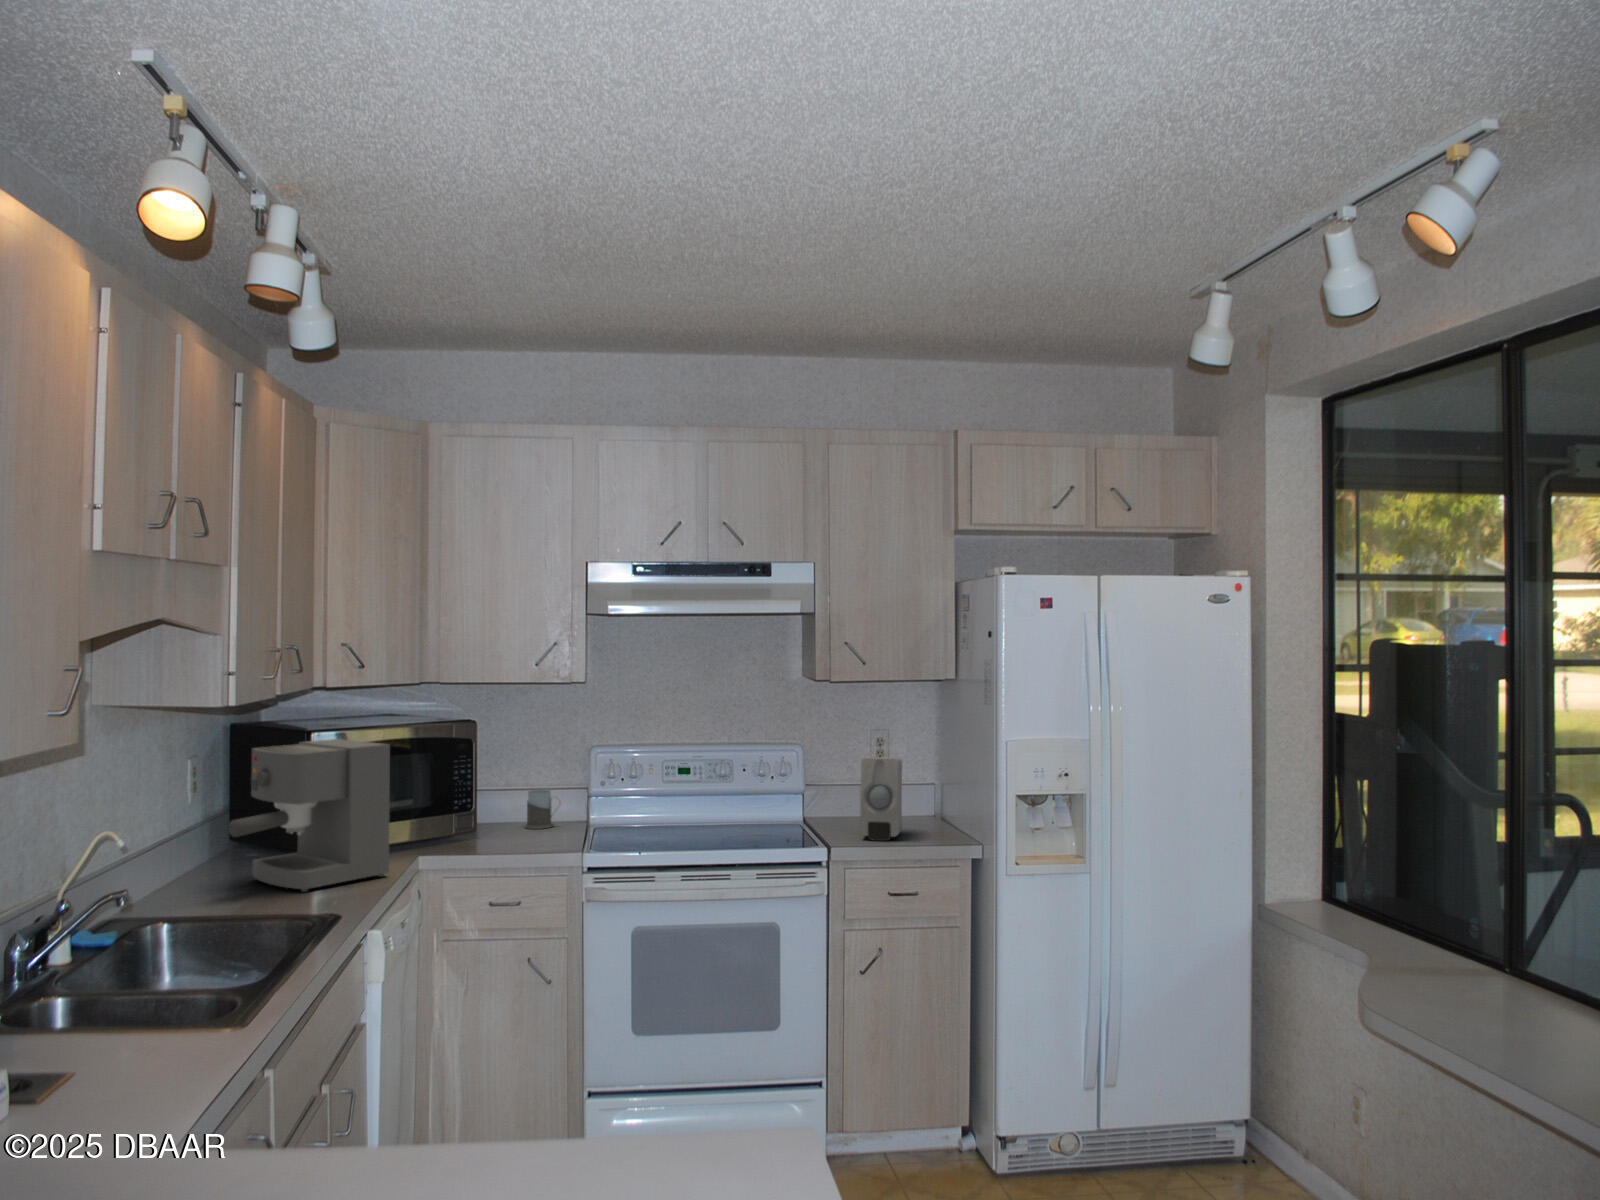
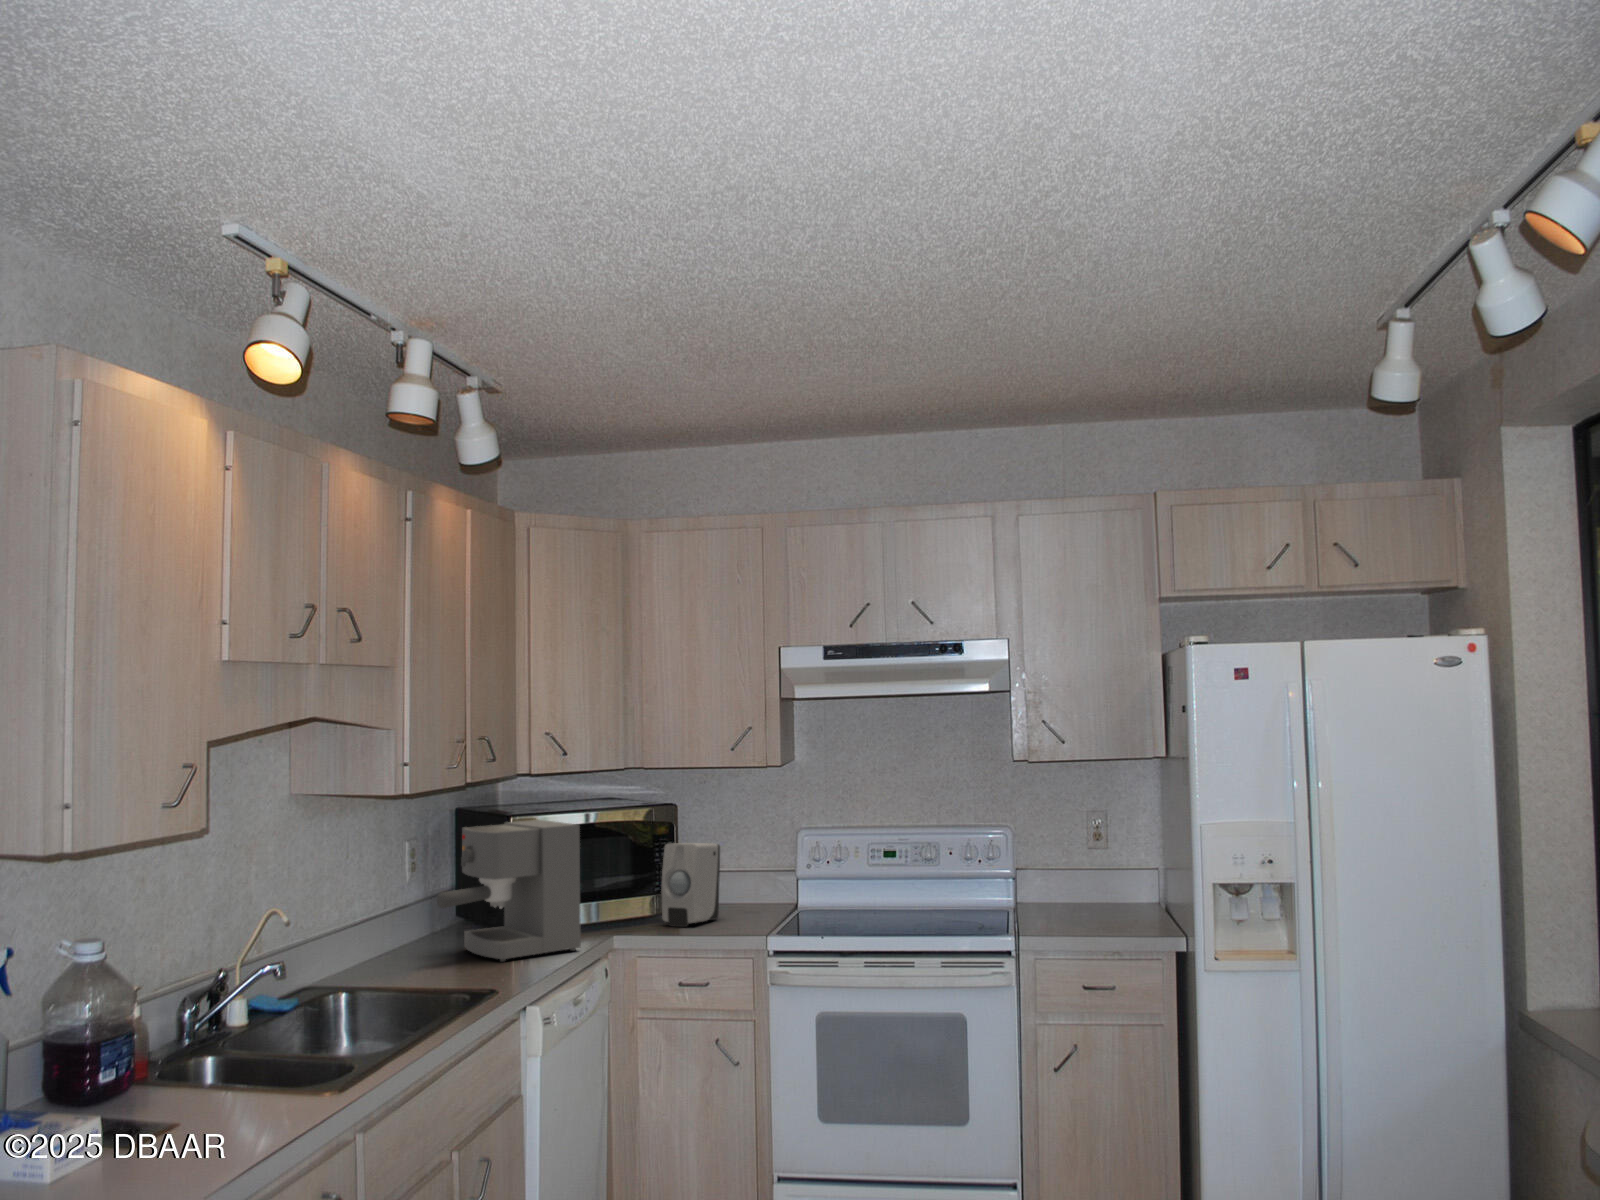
soap dispenser: present [860,757,902,841] -> present [661,843,720,927]
mug: present [525,790,560,829] -> none [727,873,761,912]

